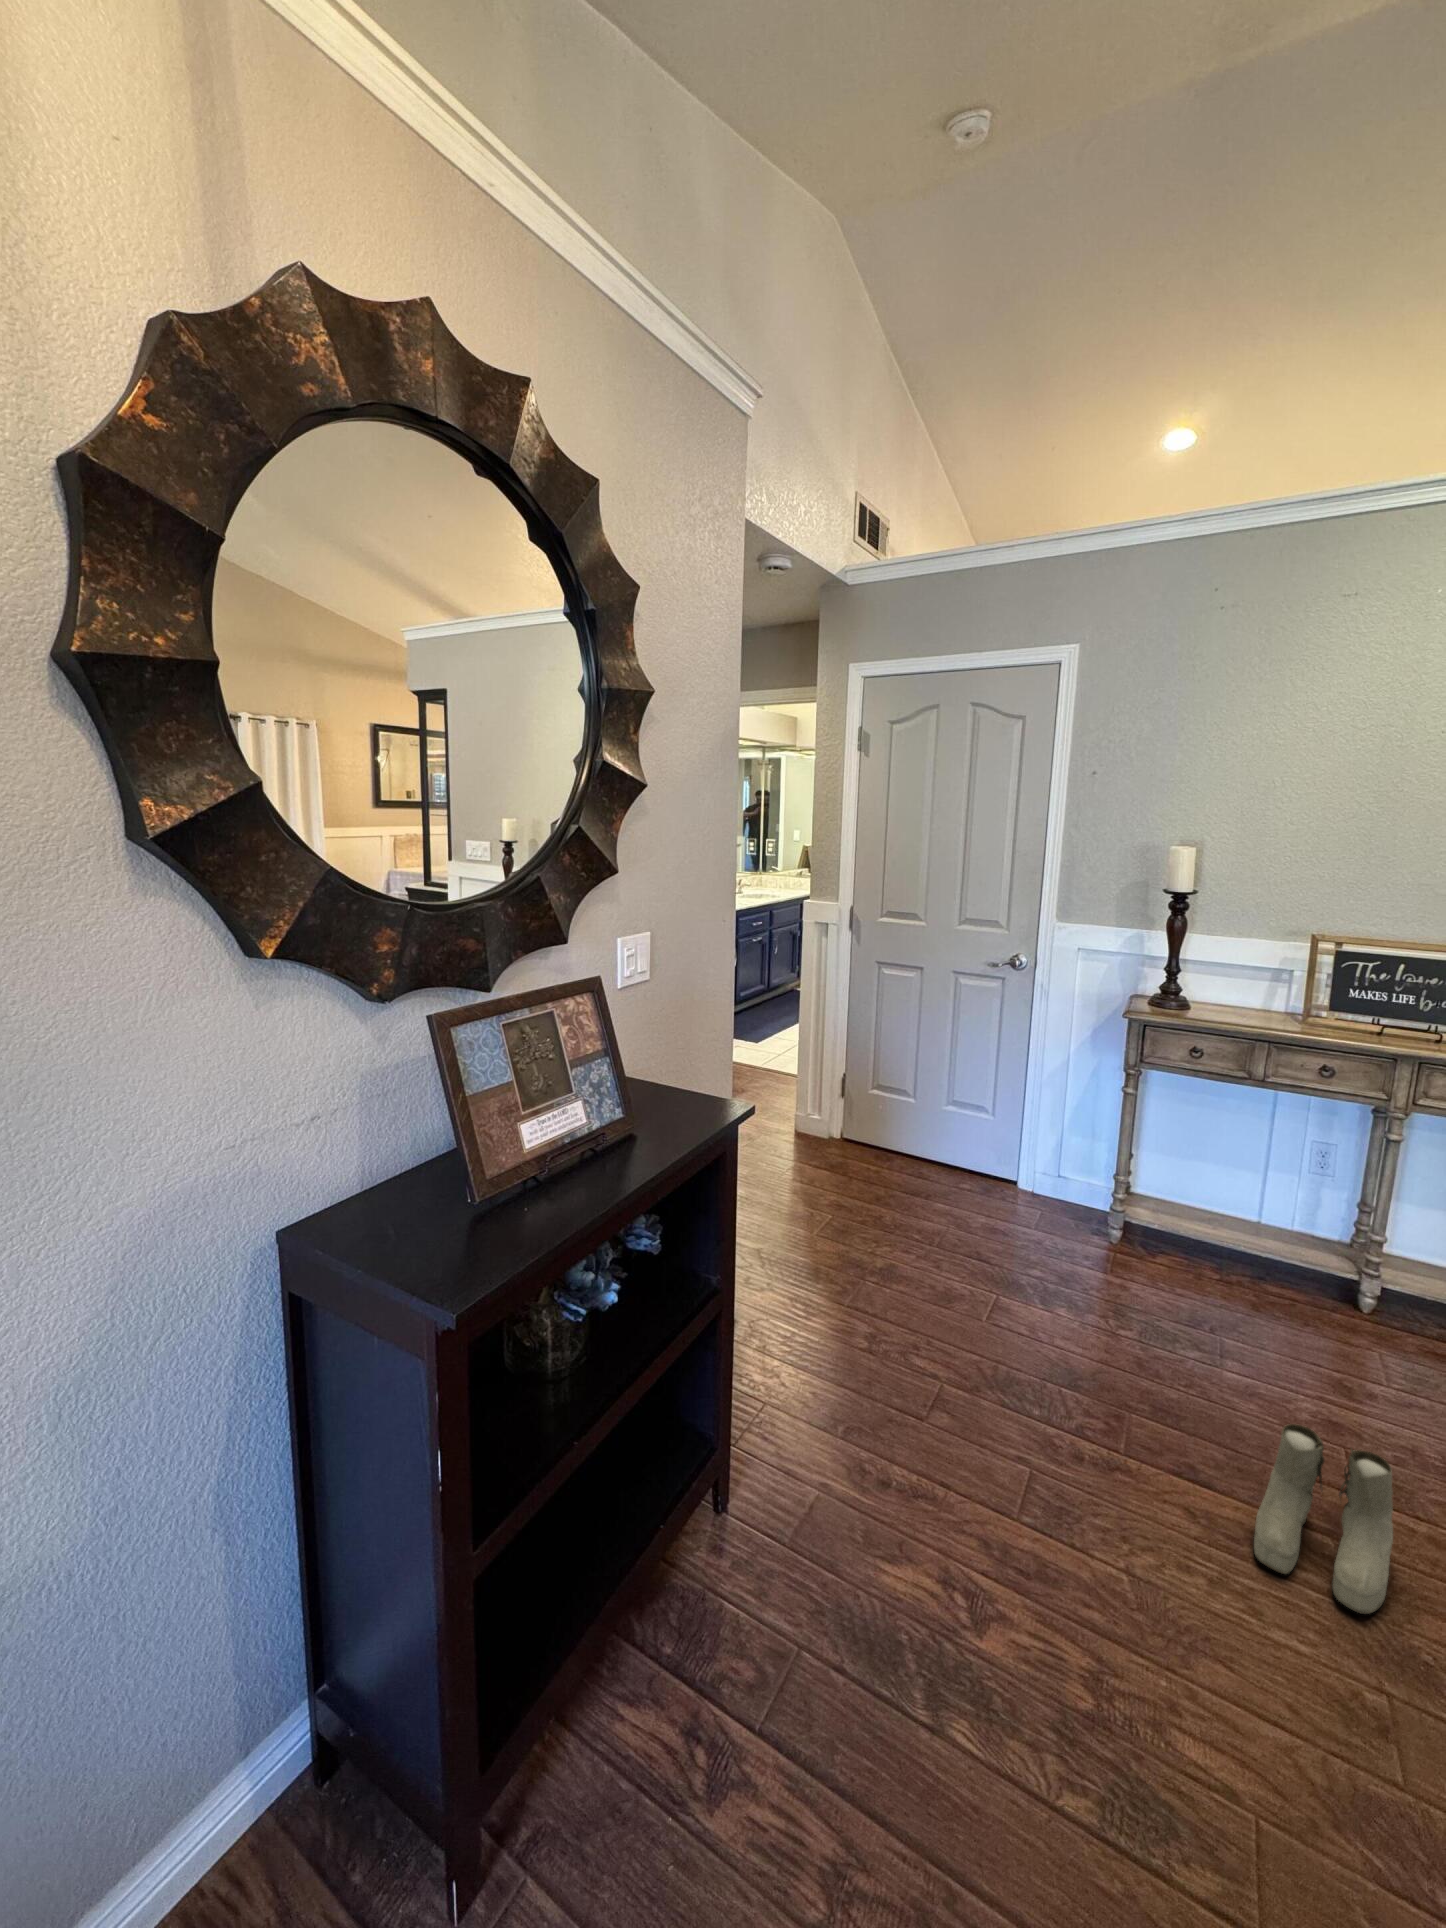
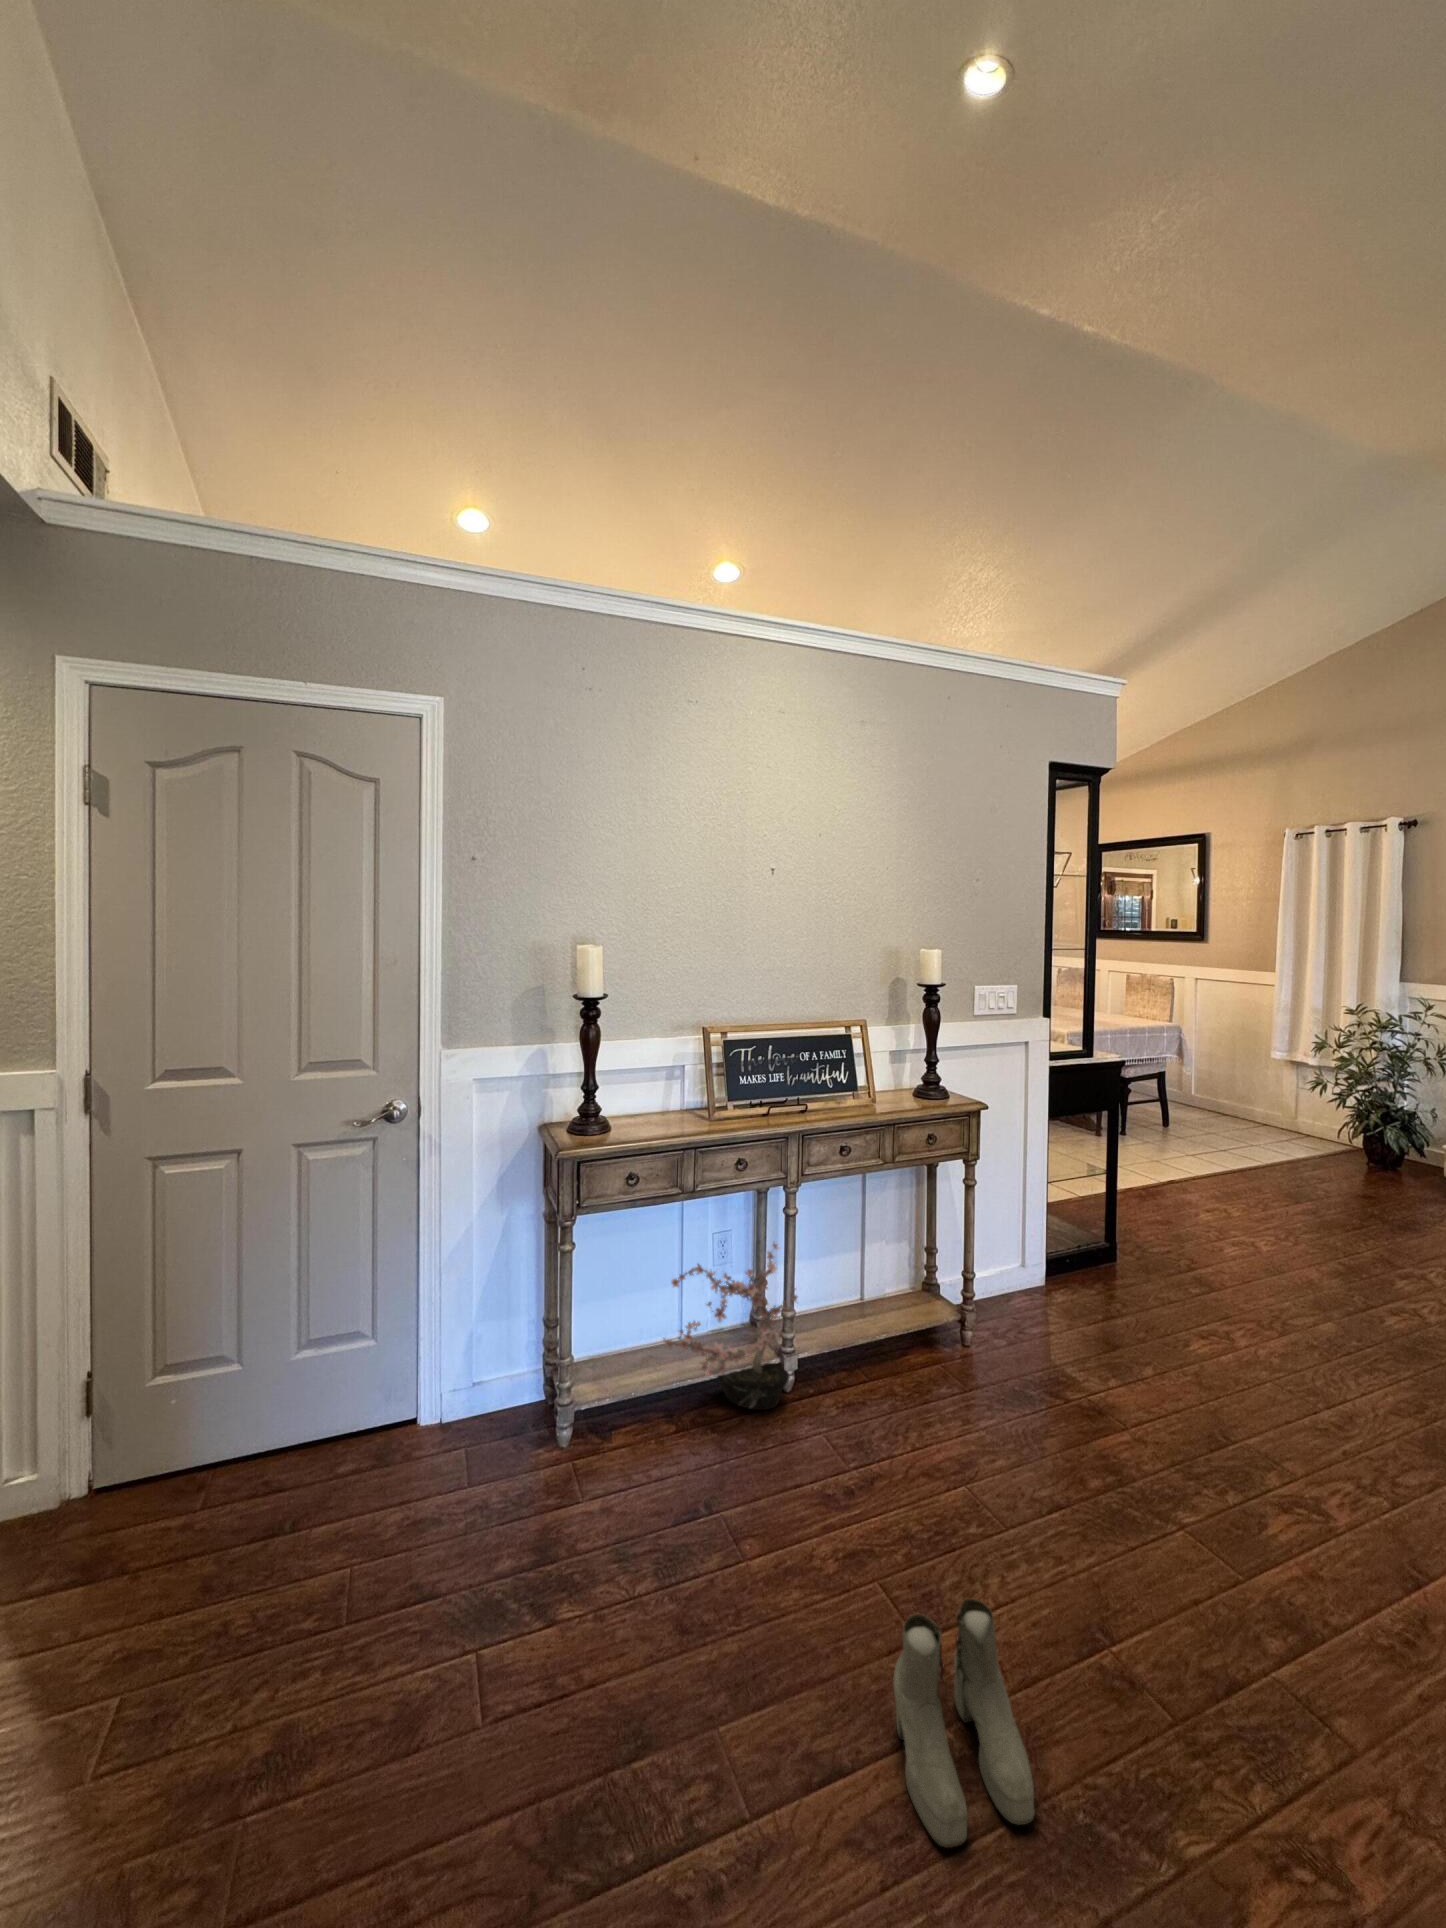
potted plant: none [1211,1144,1393,1312] -> present [663,1243,797,1410]

